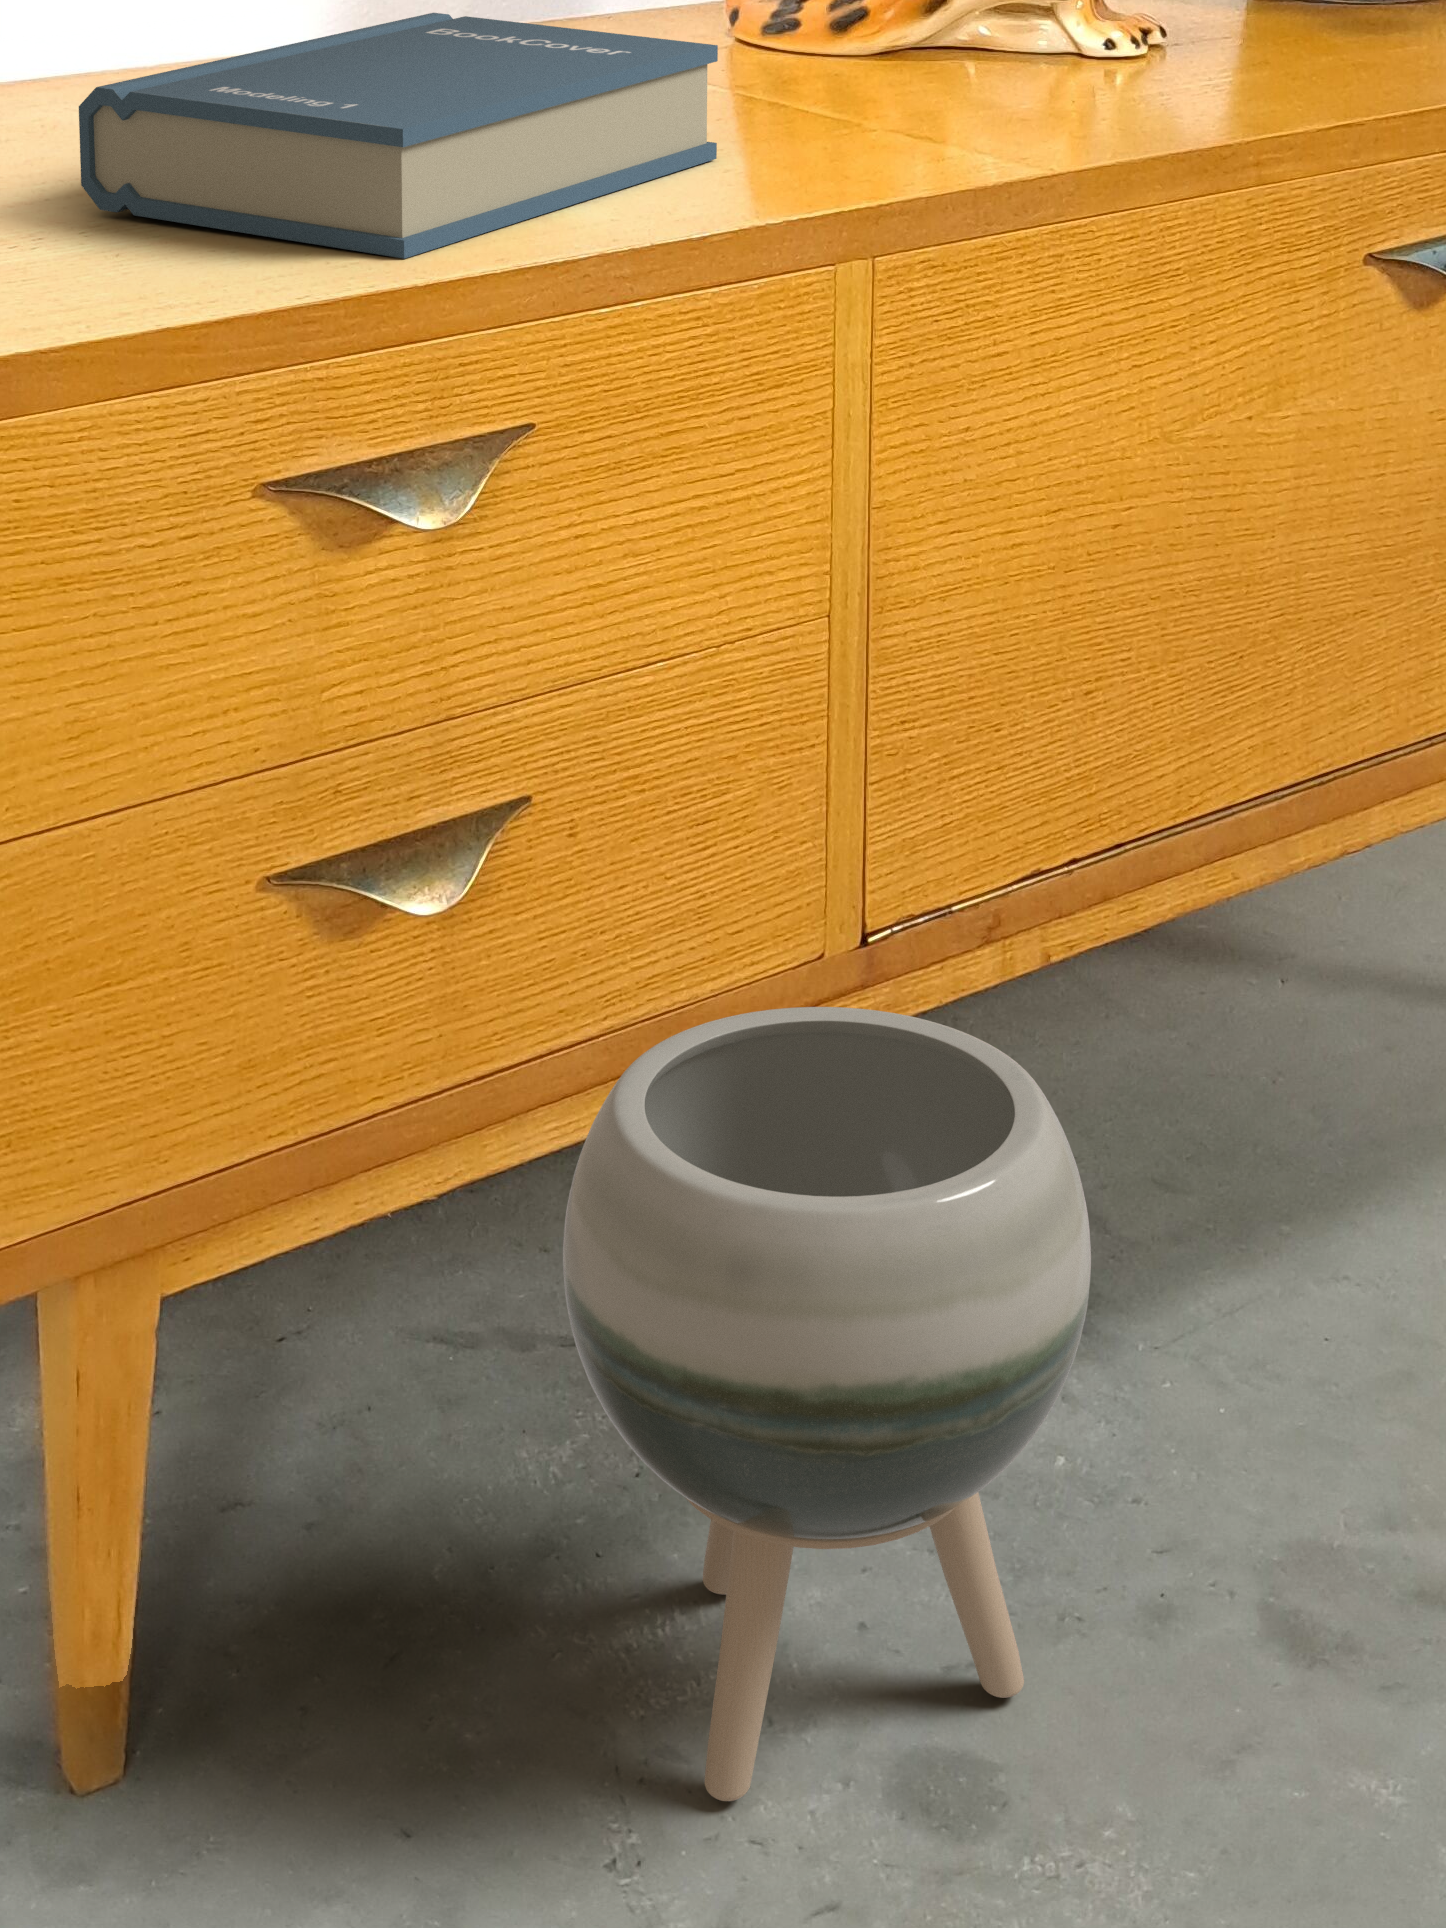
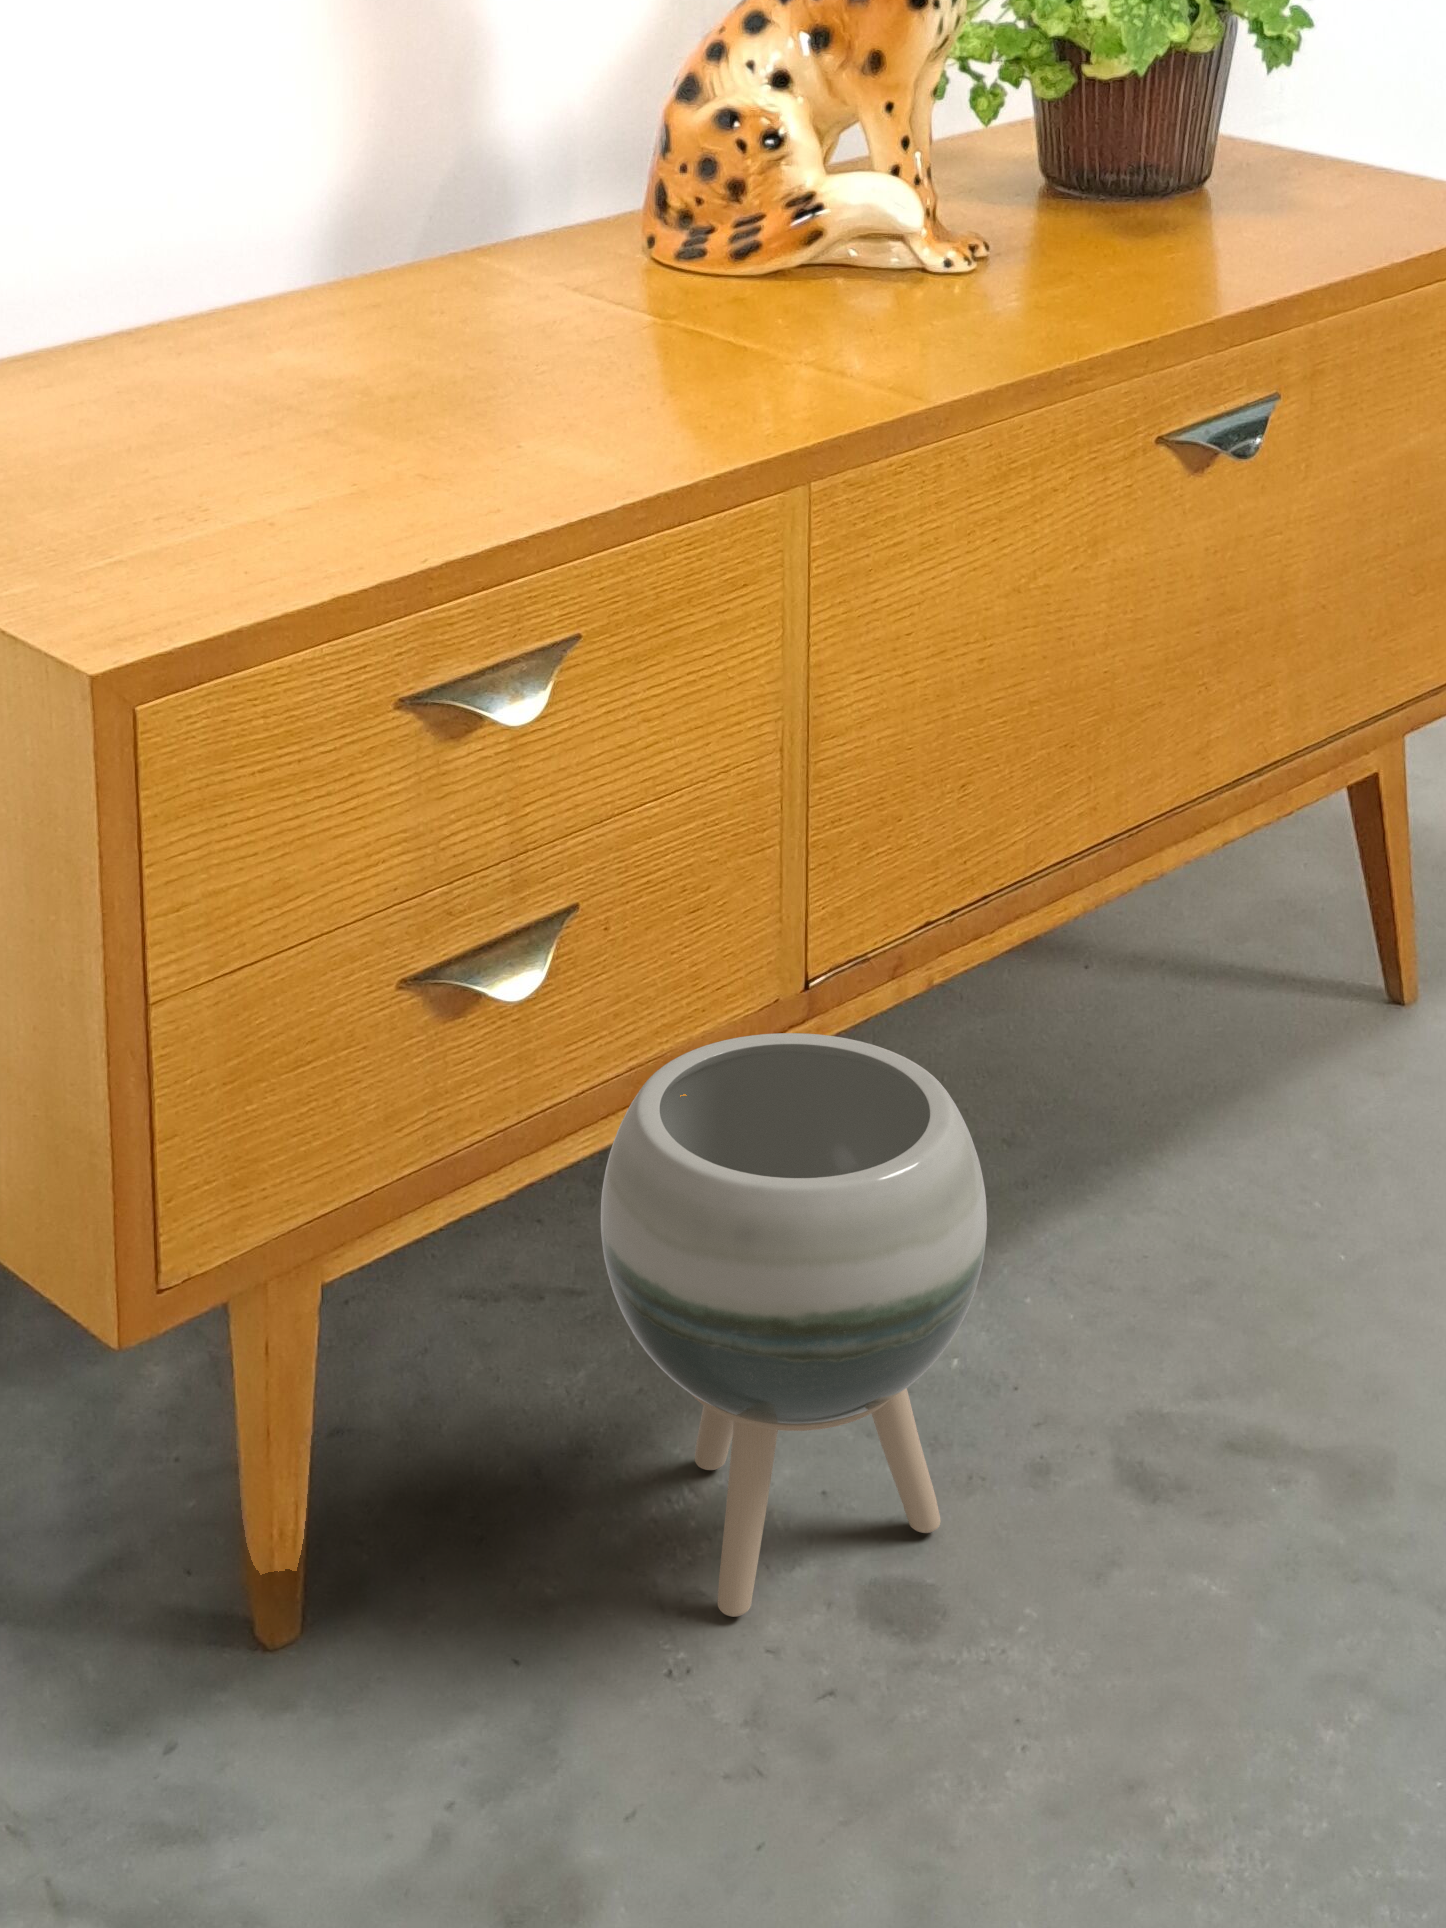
hardback book: present [79,13,718,259] -> none [215,283,674,510]

